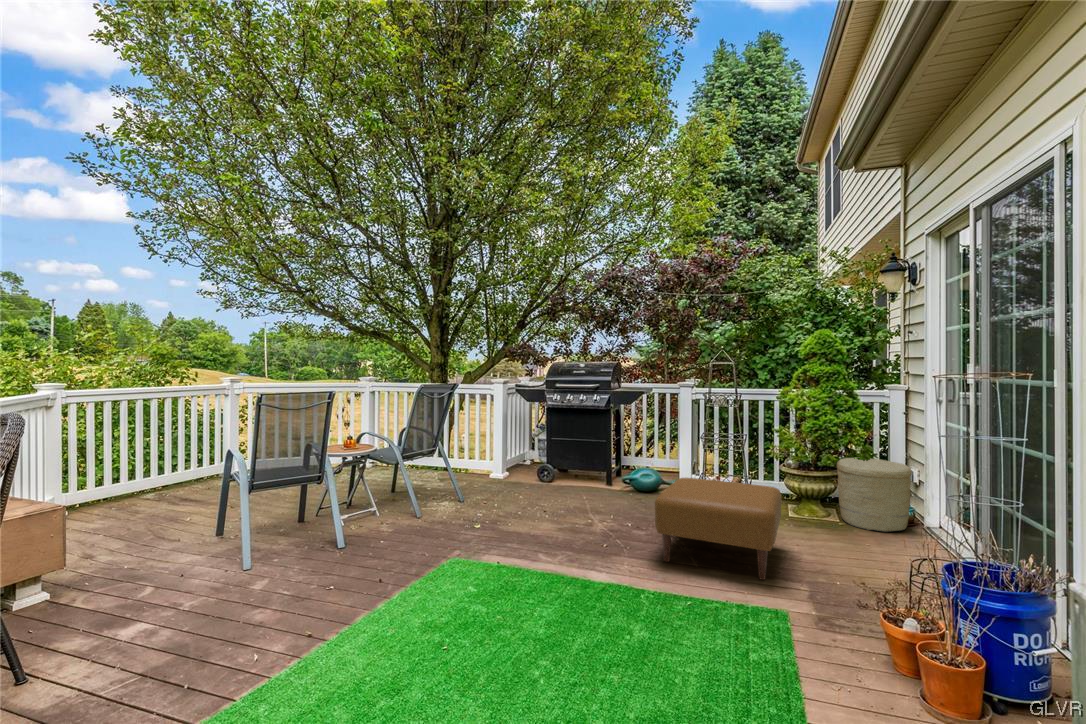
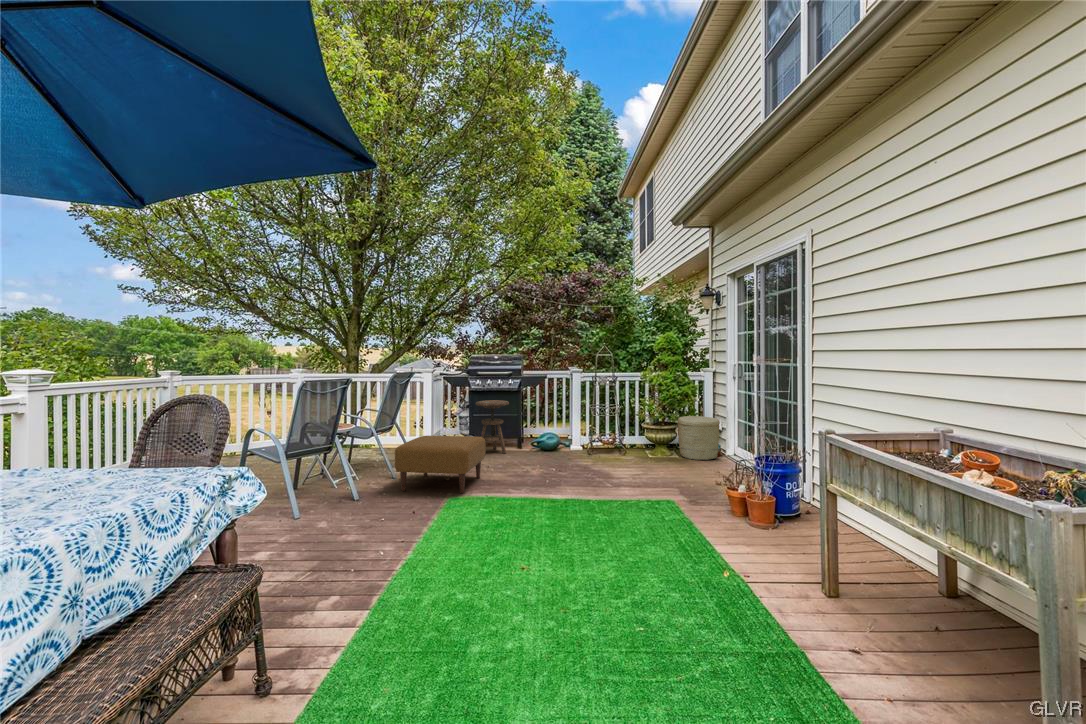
side table: none [550,420,592,490] -> present [476,400,509,454]
ottoman: present [655,478,781,580] -> present [395,436,485,493]

